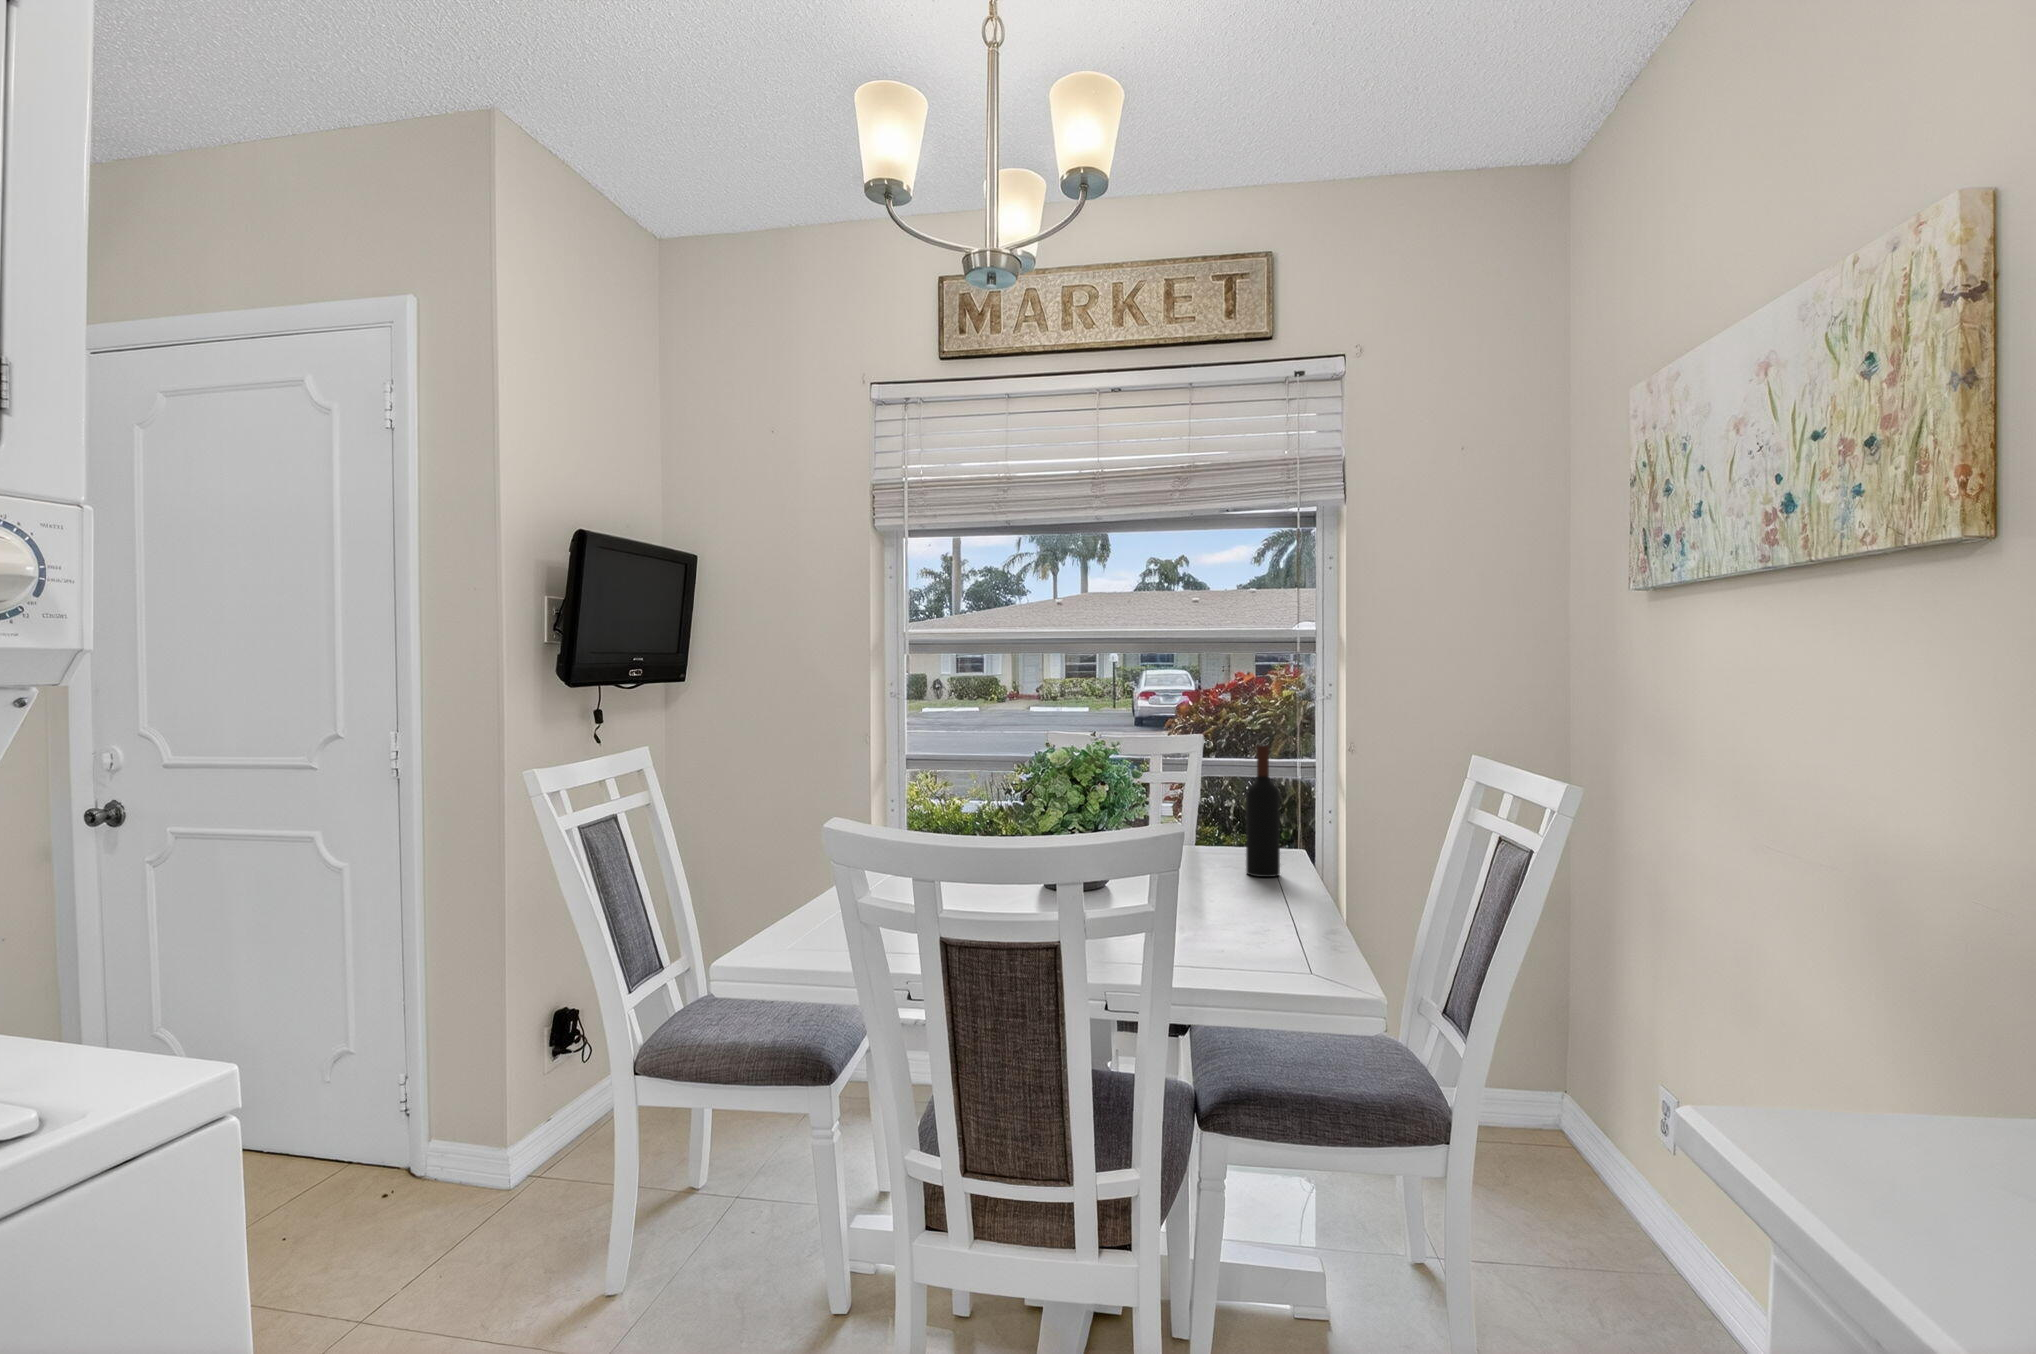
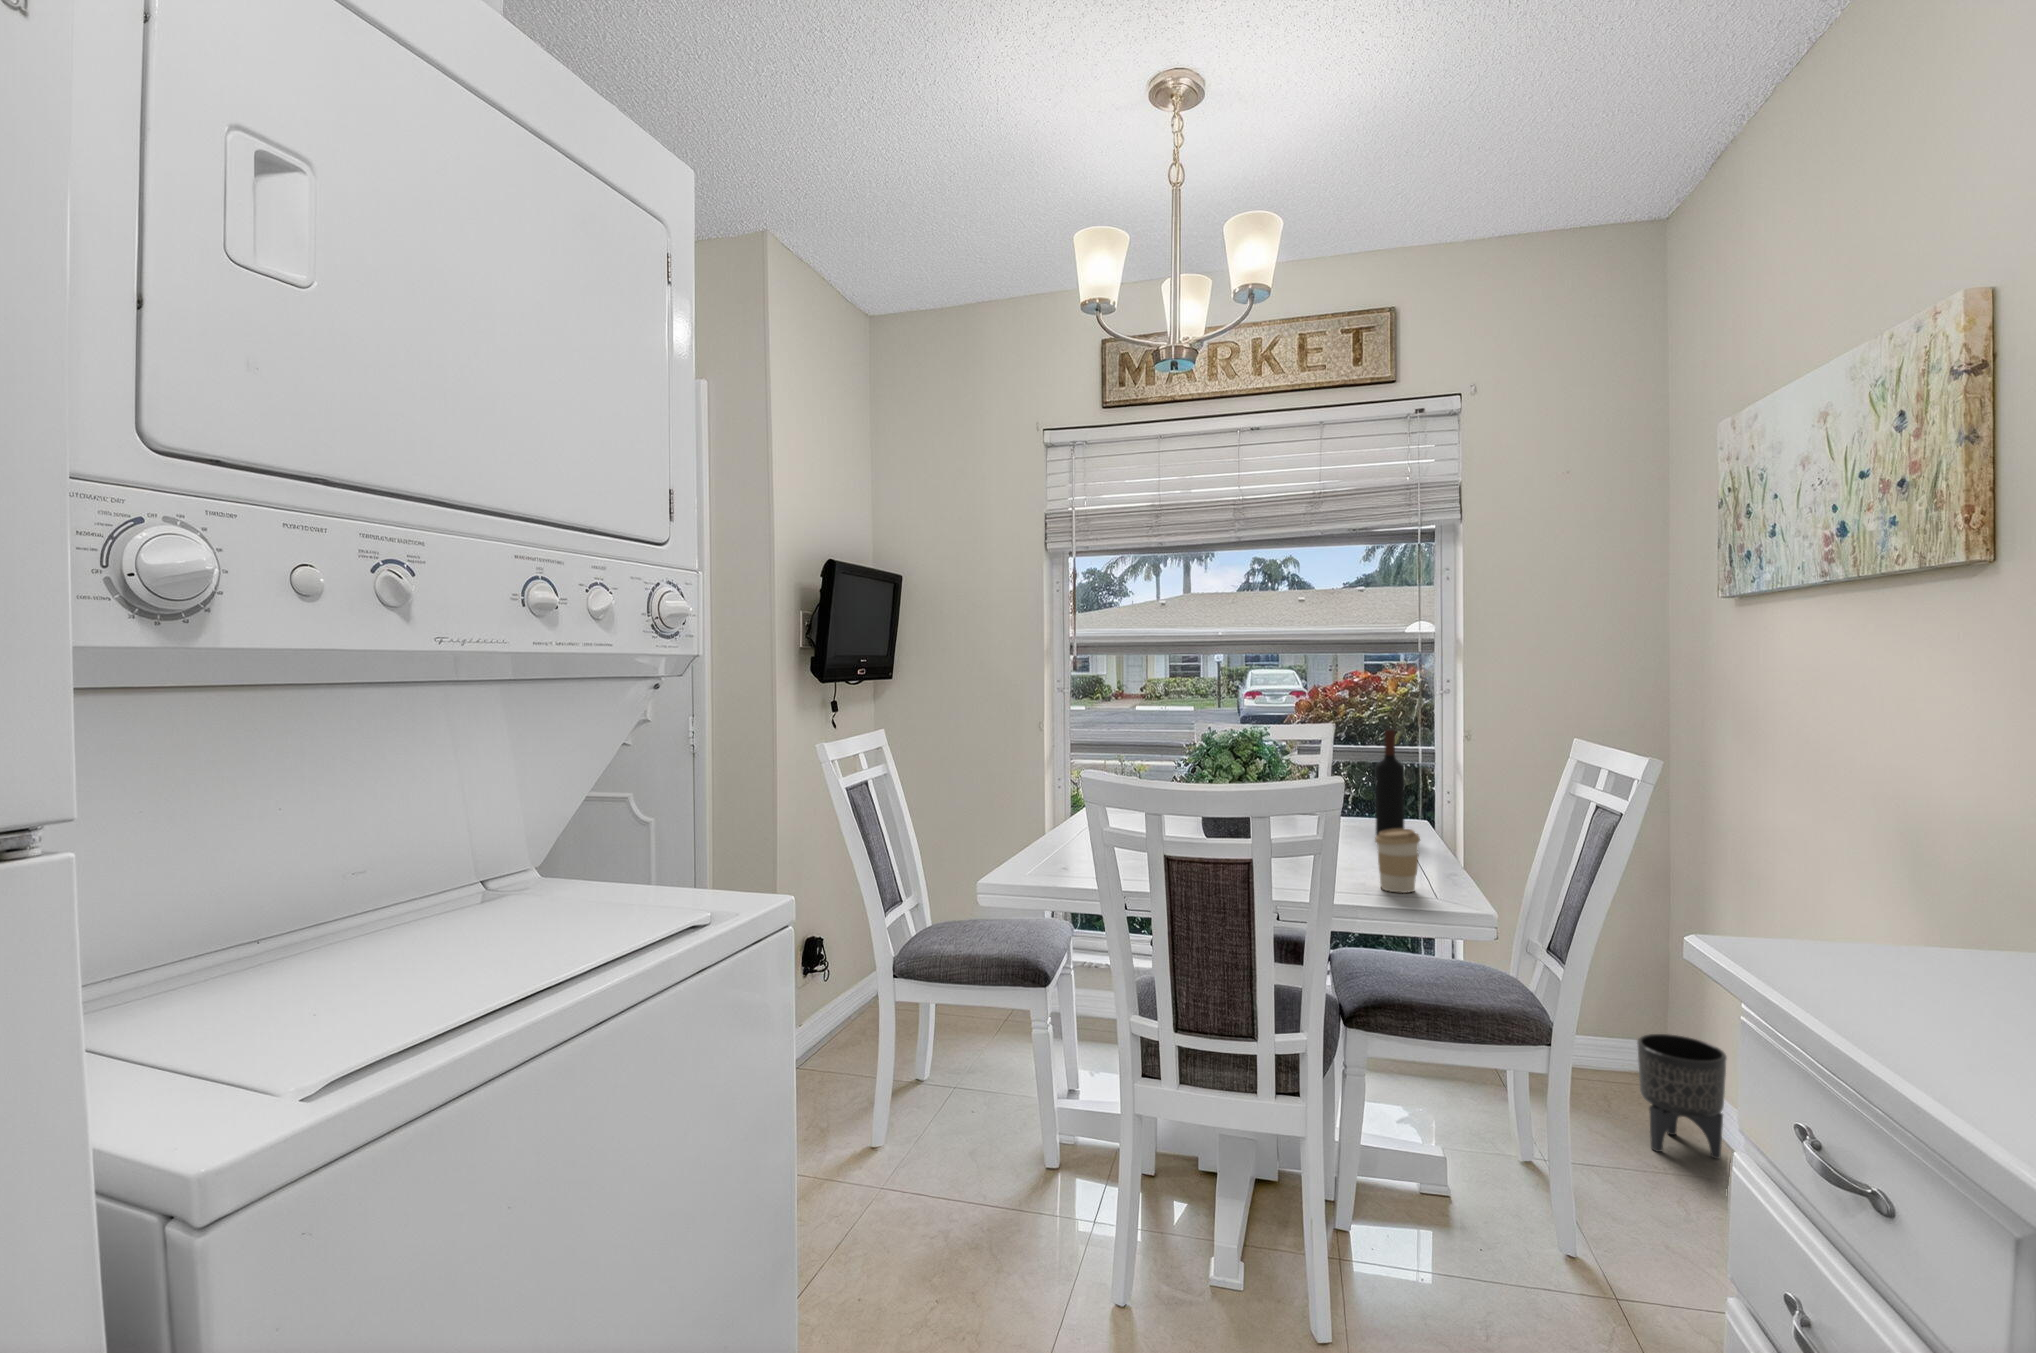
coffee cup: none [1237,877,1293,960] -> present [1375,829,1420,893]
planter: none [1545,1101,1645,1252] -> present [1637,1034,1727,1159]

